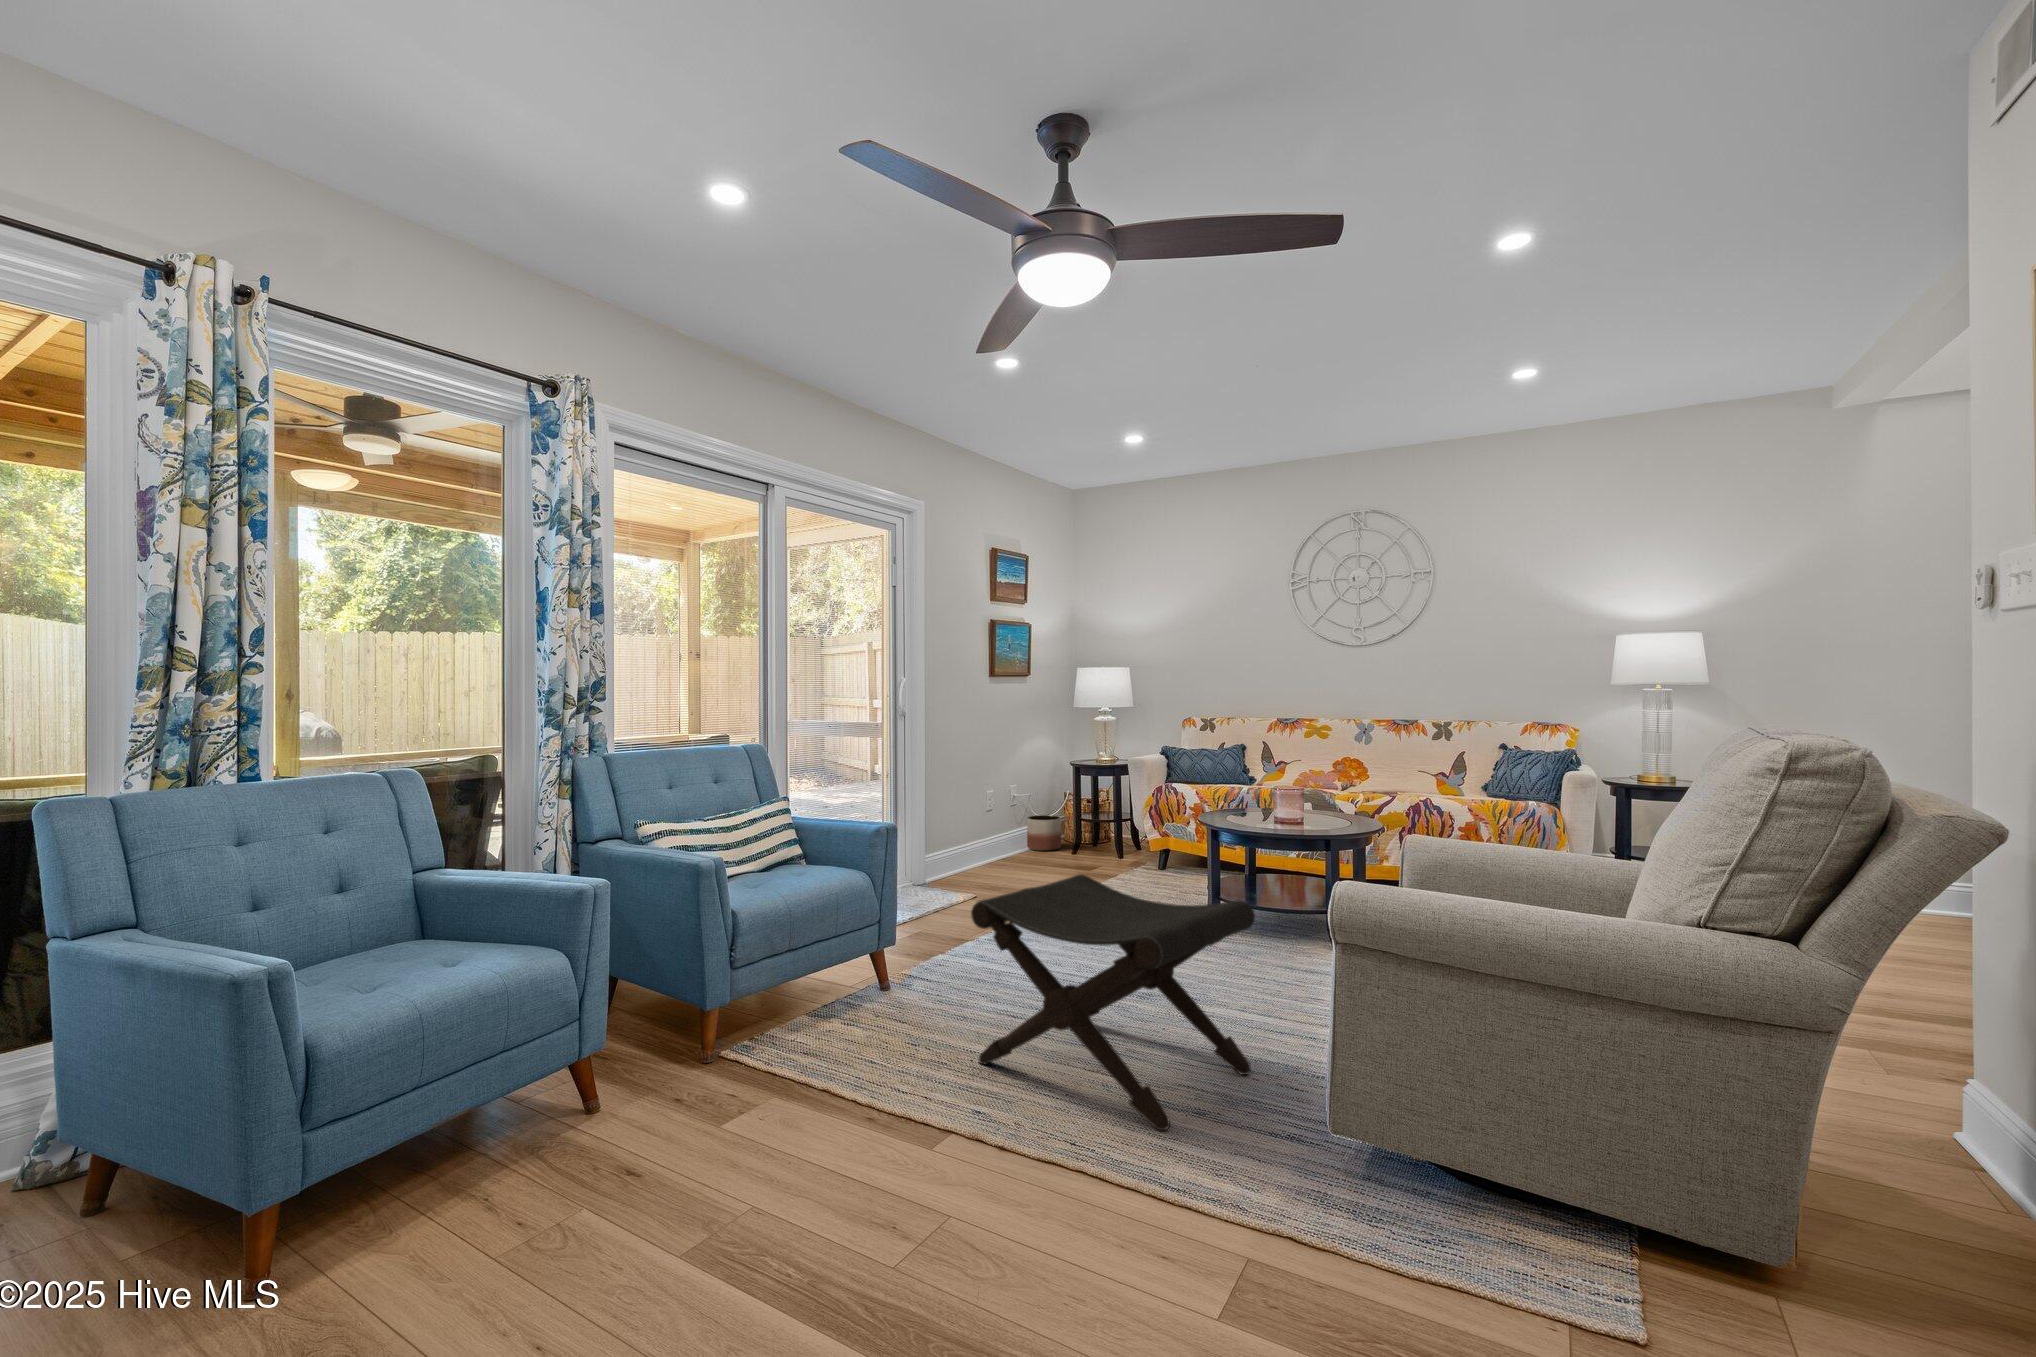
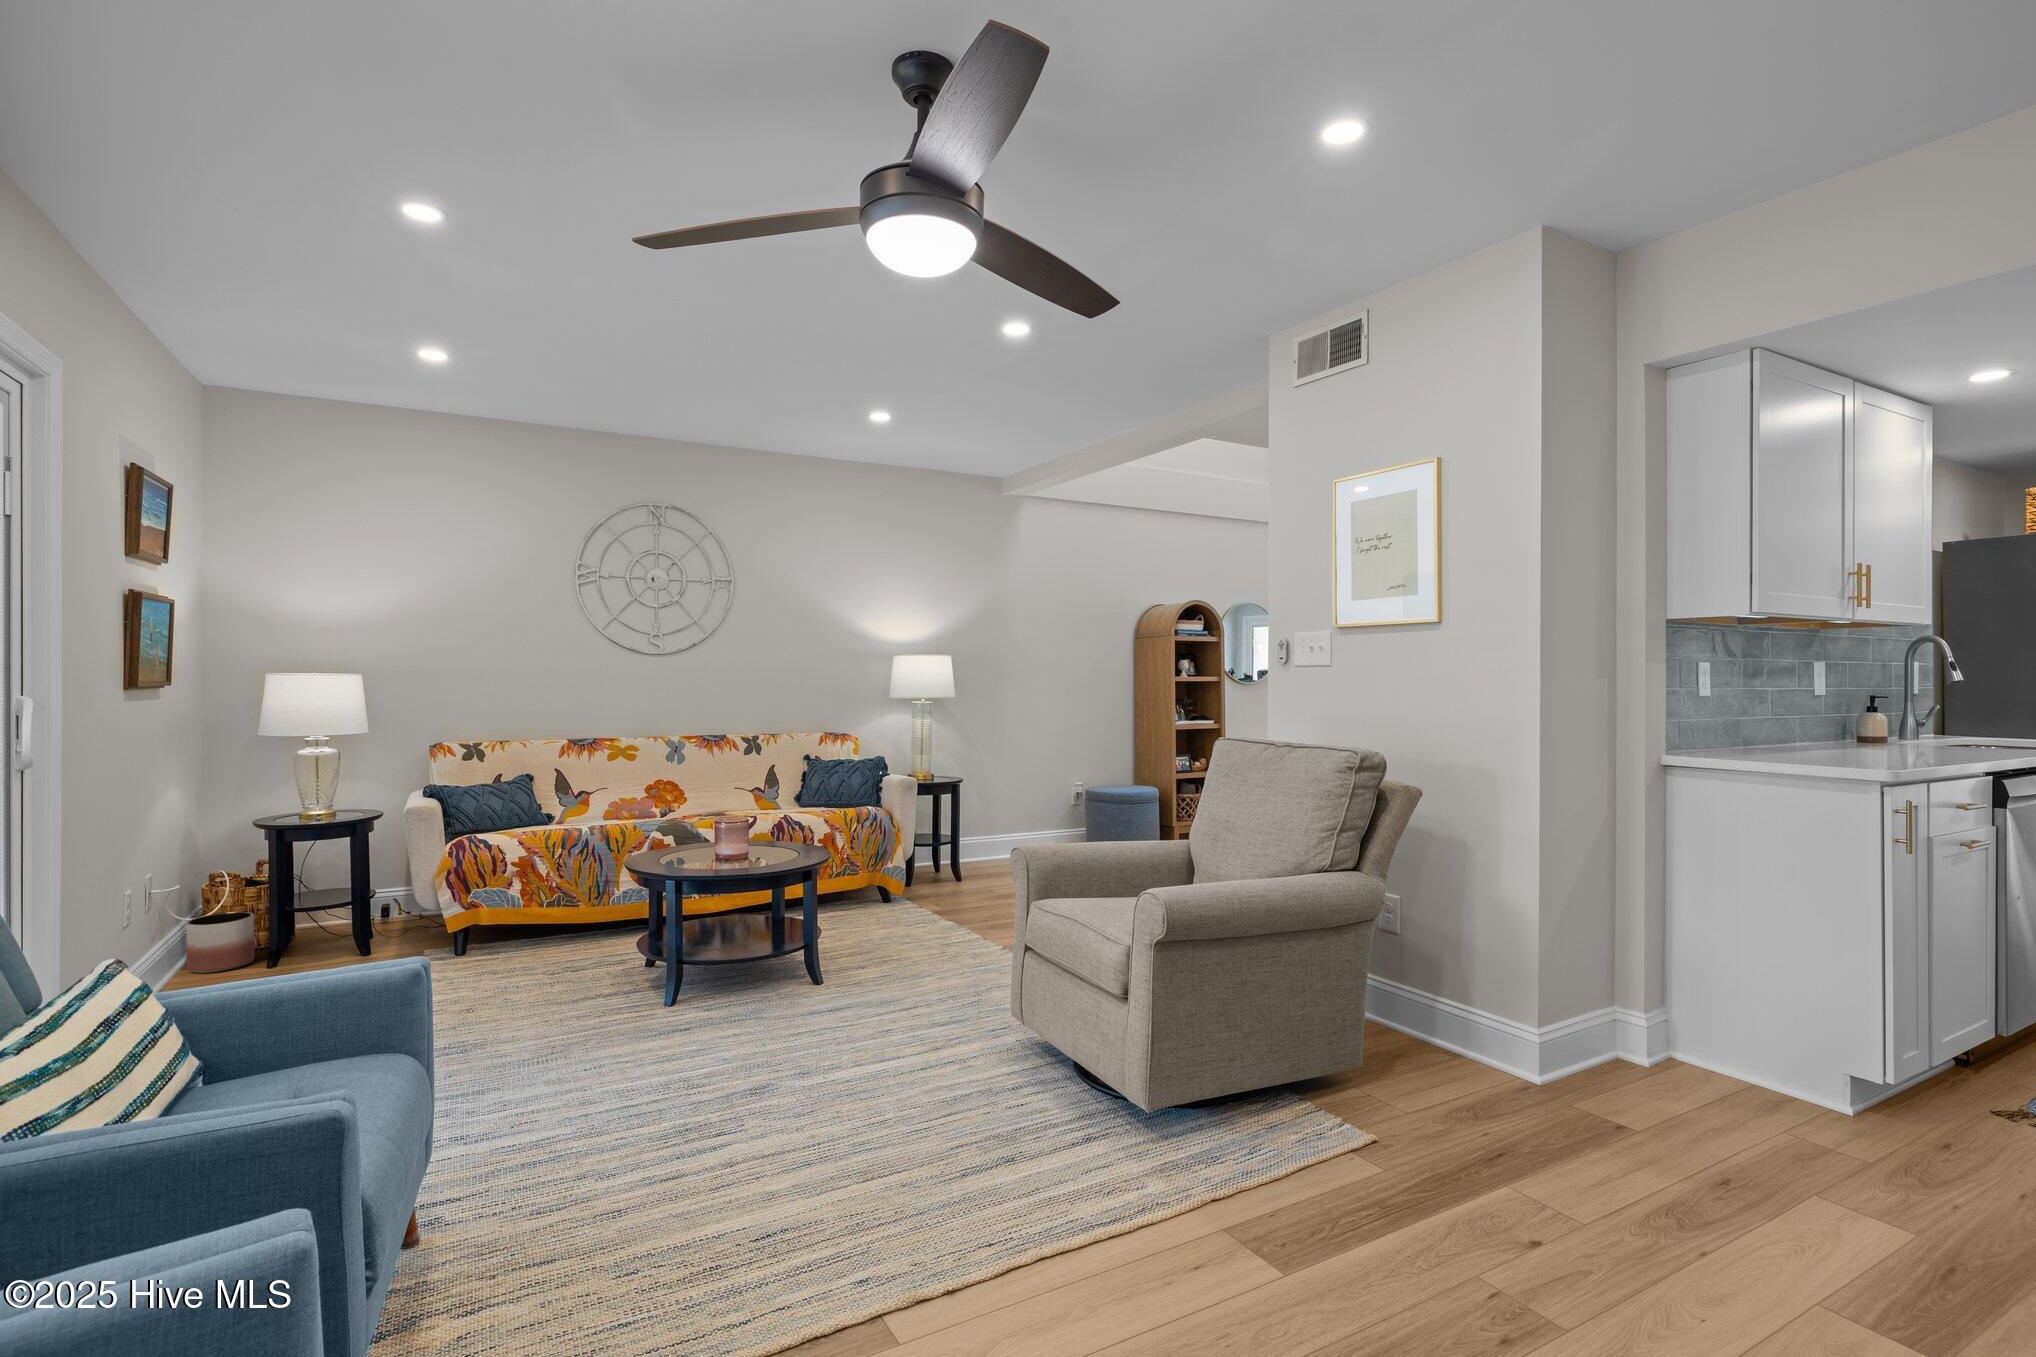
footstool: present [971,874,1255,1130] -> none [739,944,1027,1237]

